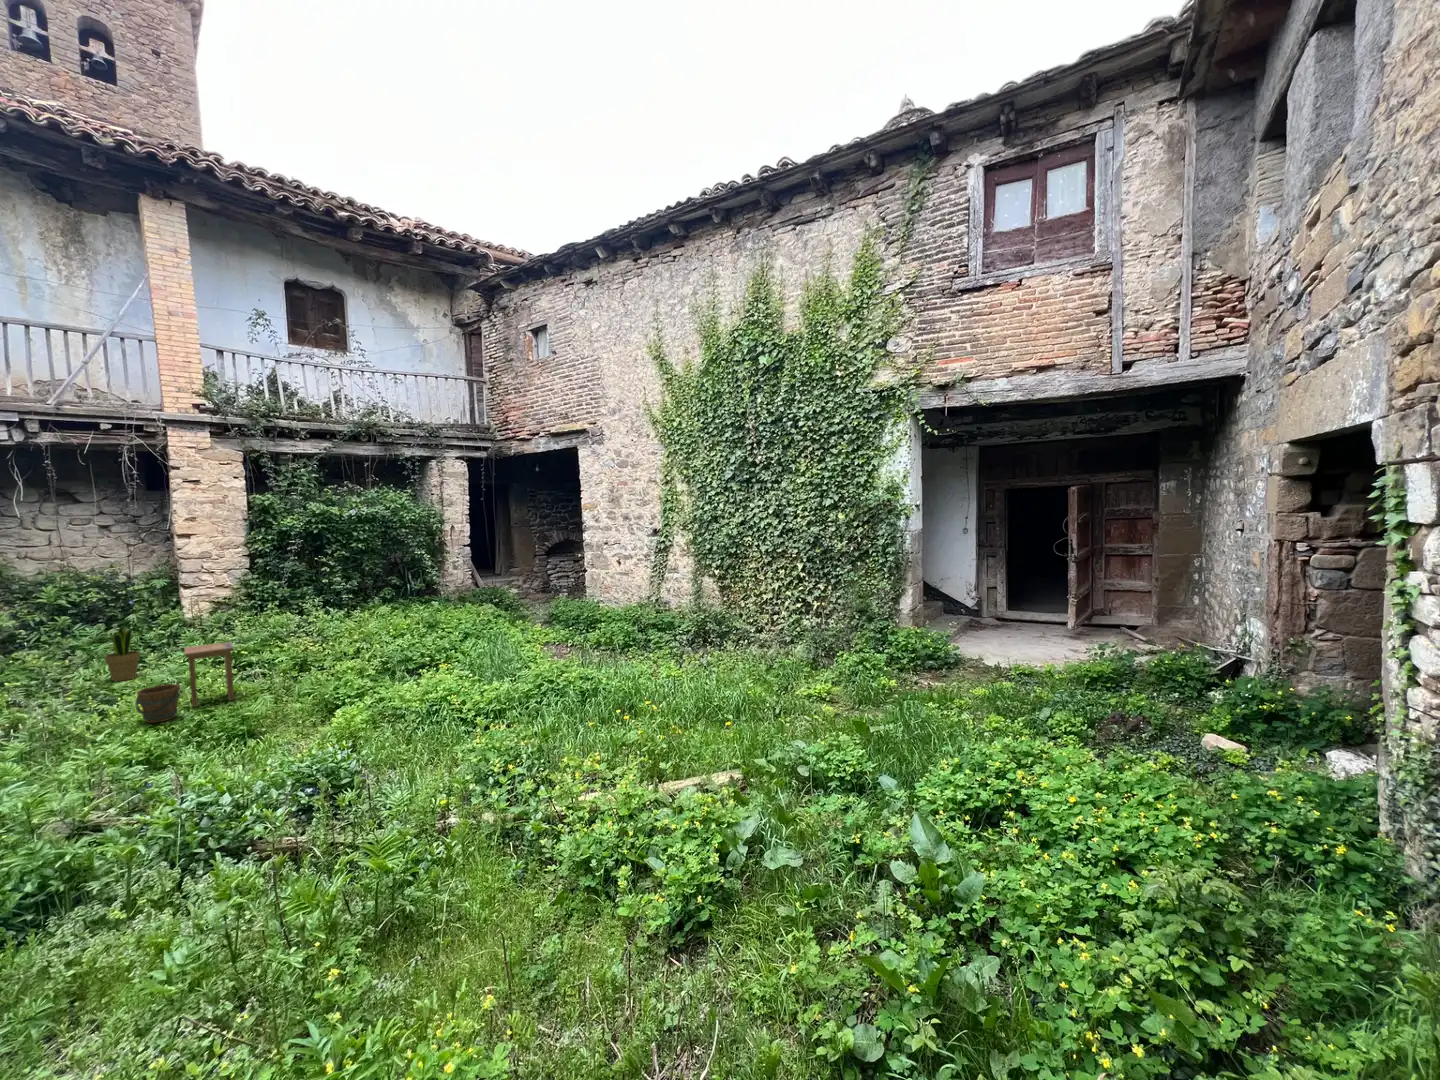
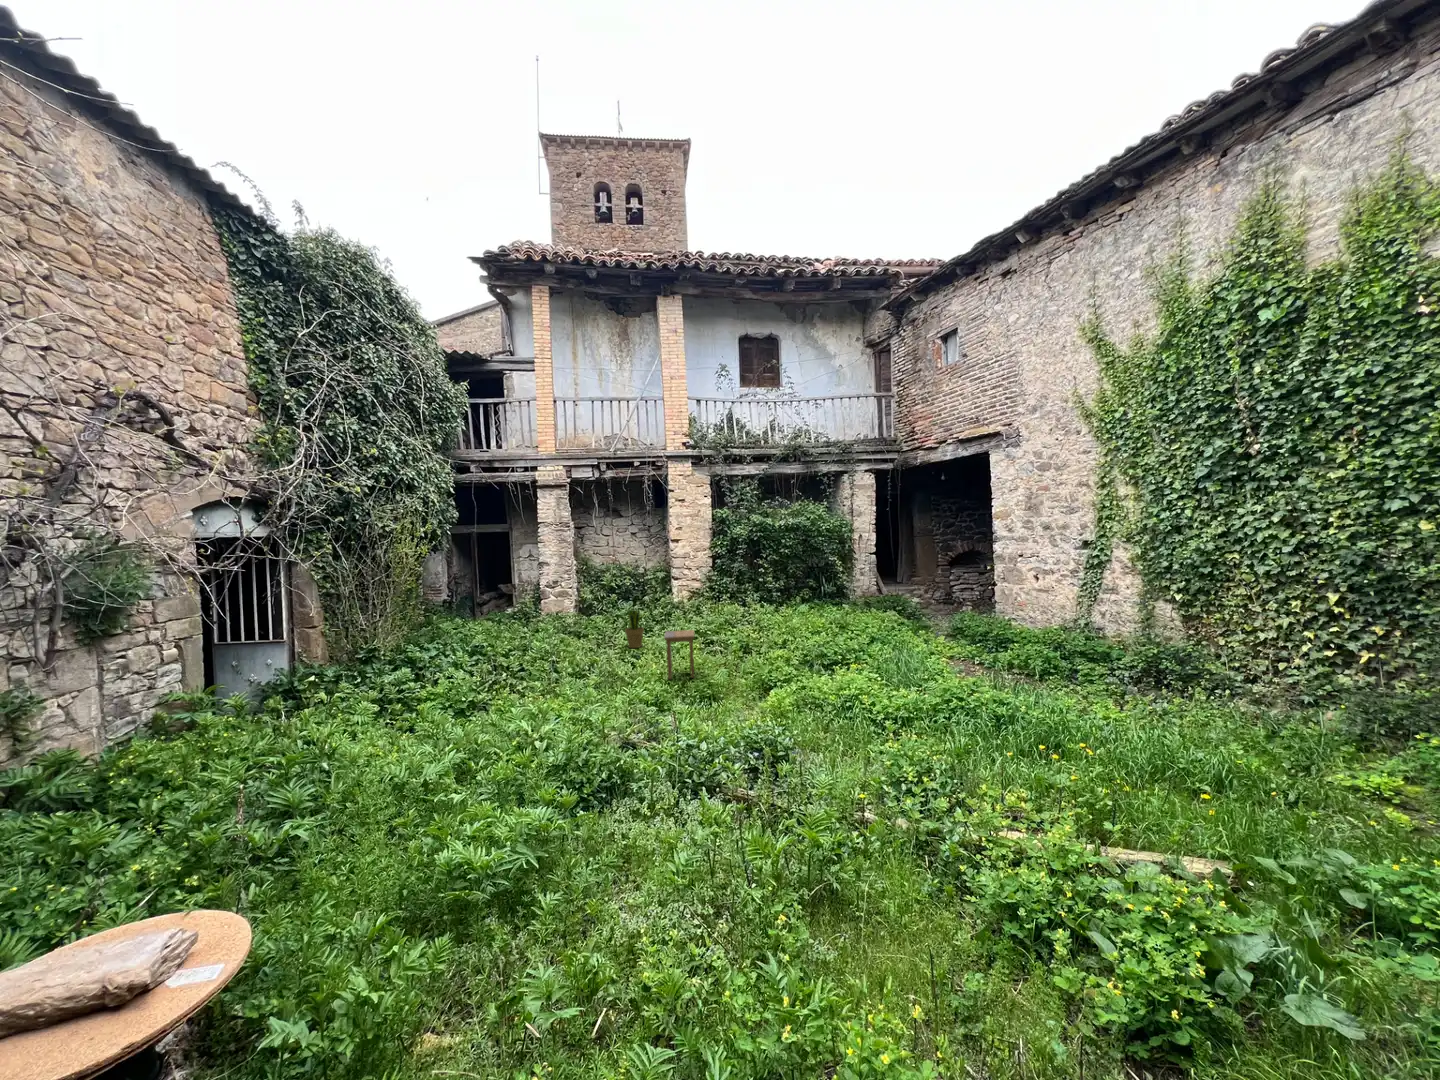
bucket: present [136,684,181,723] -> none [635,660,661,689]

